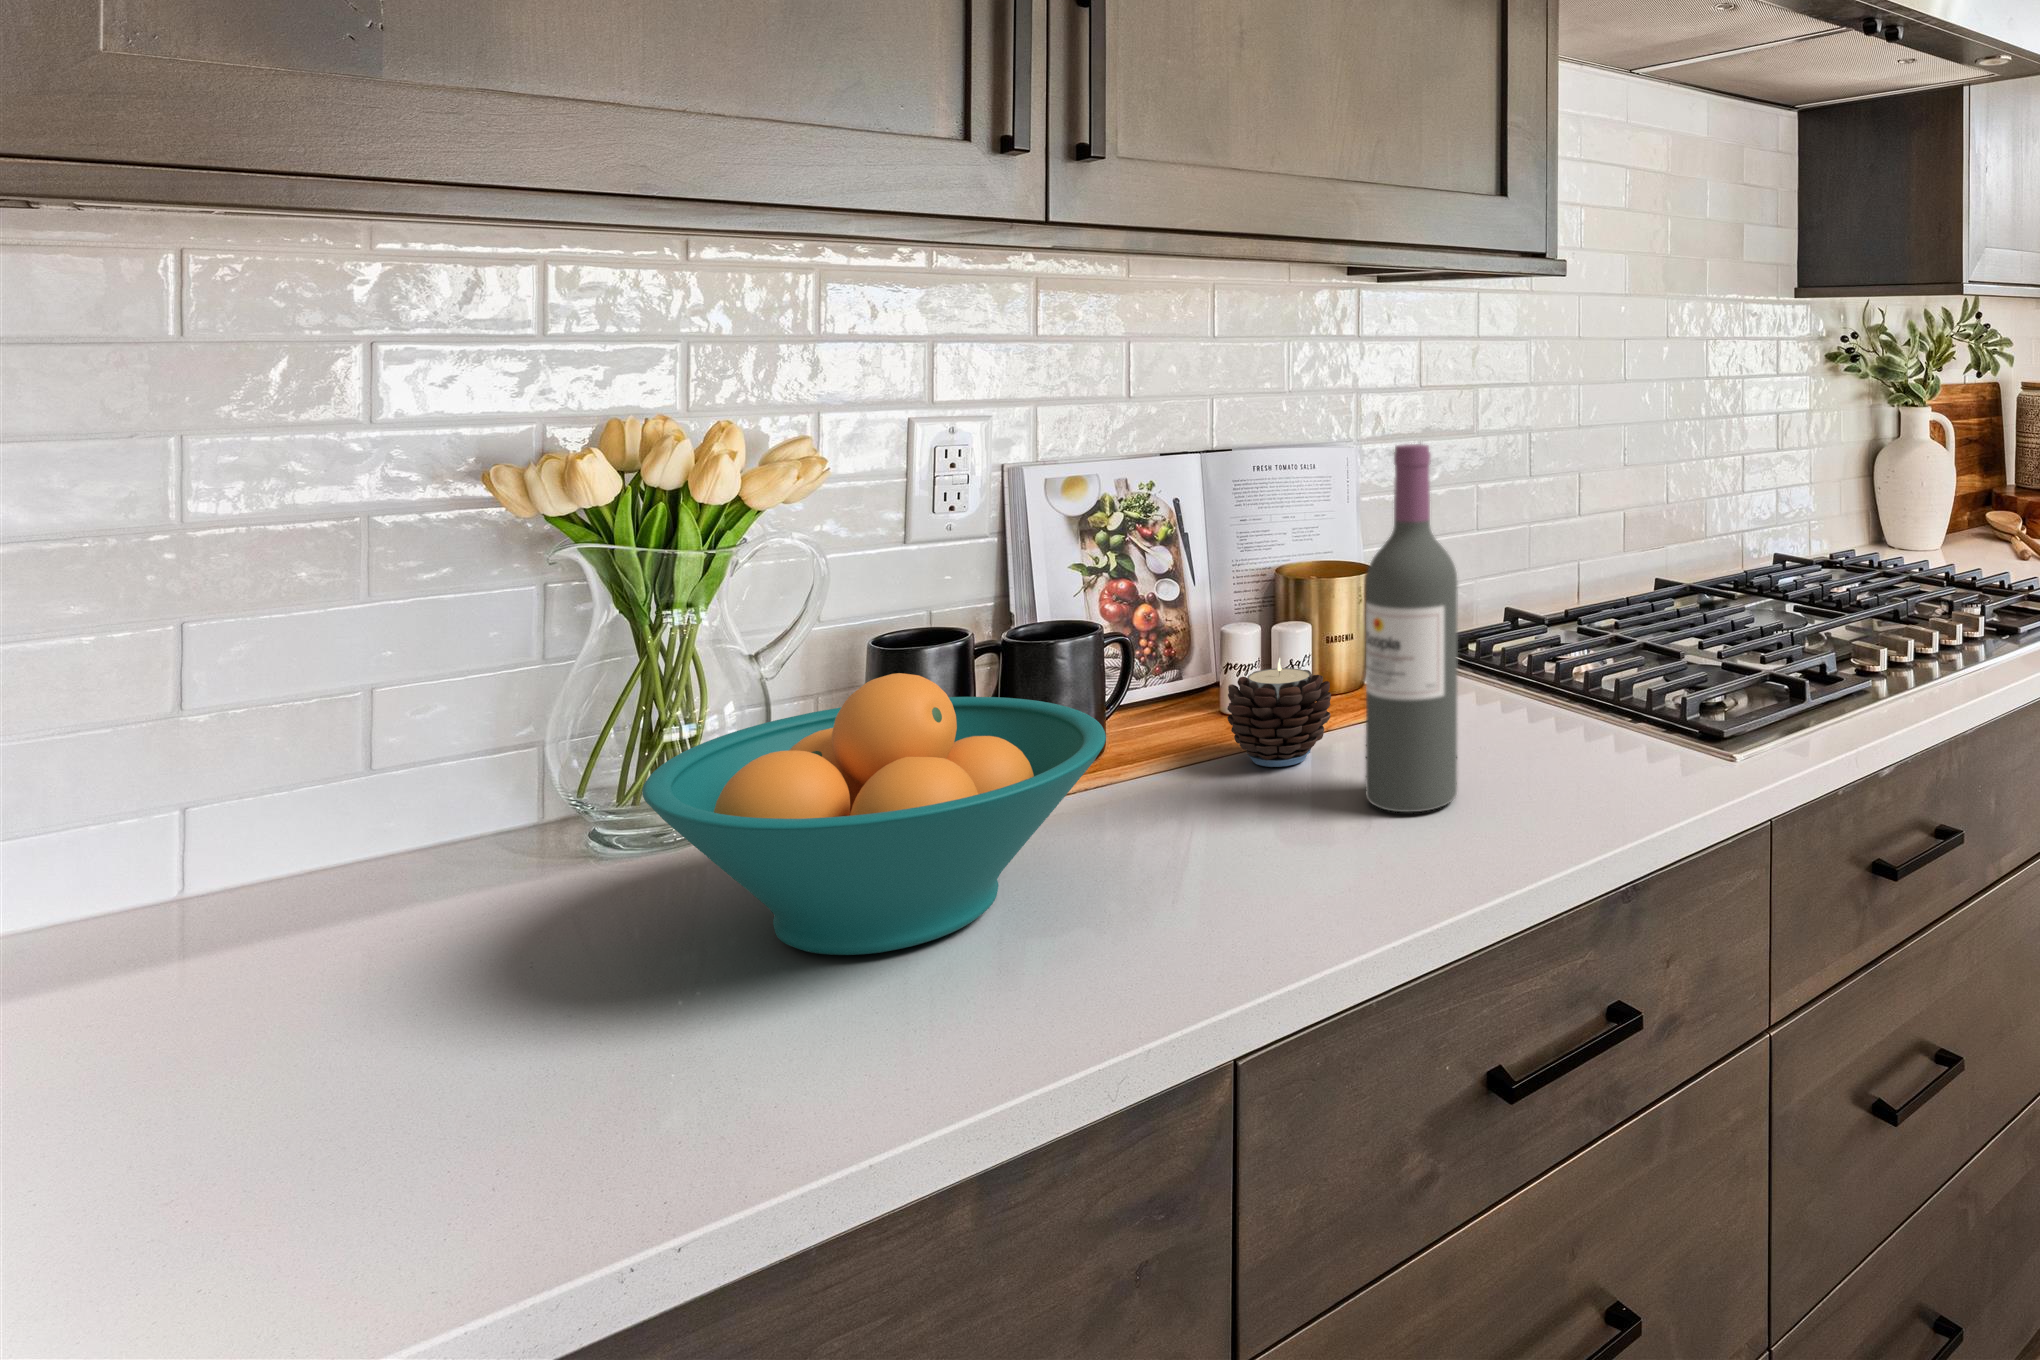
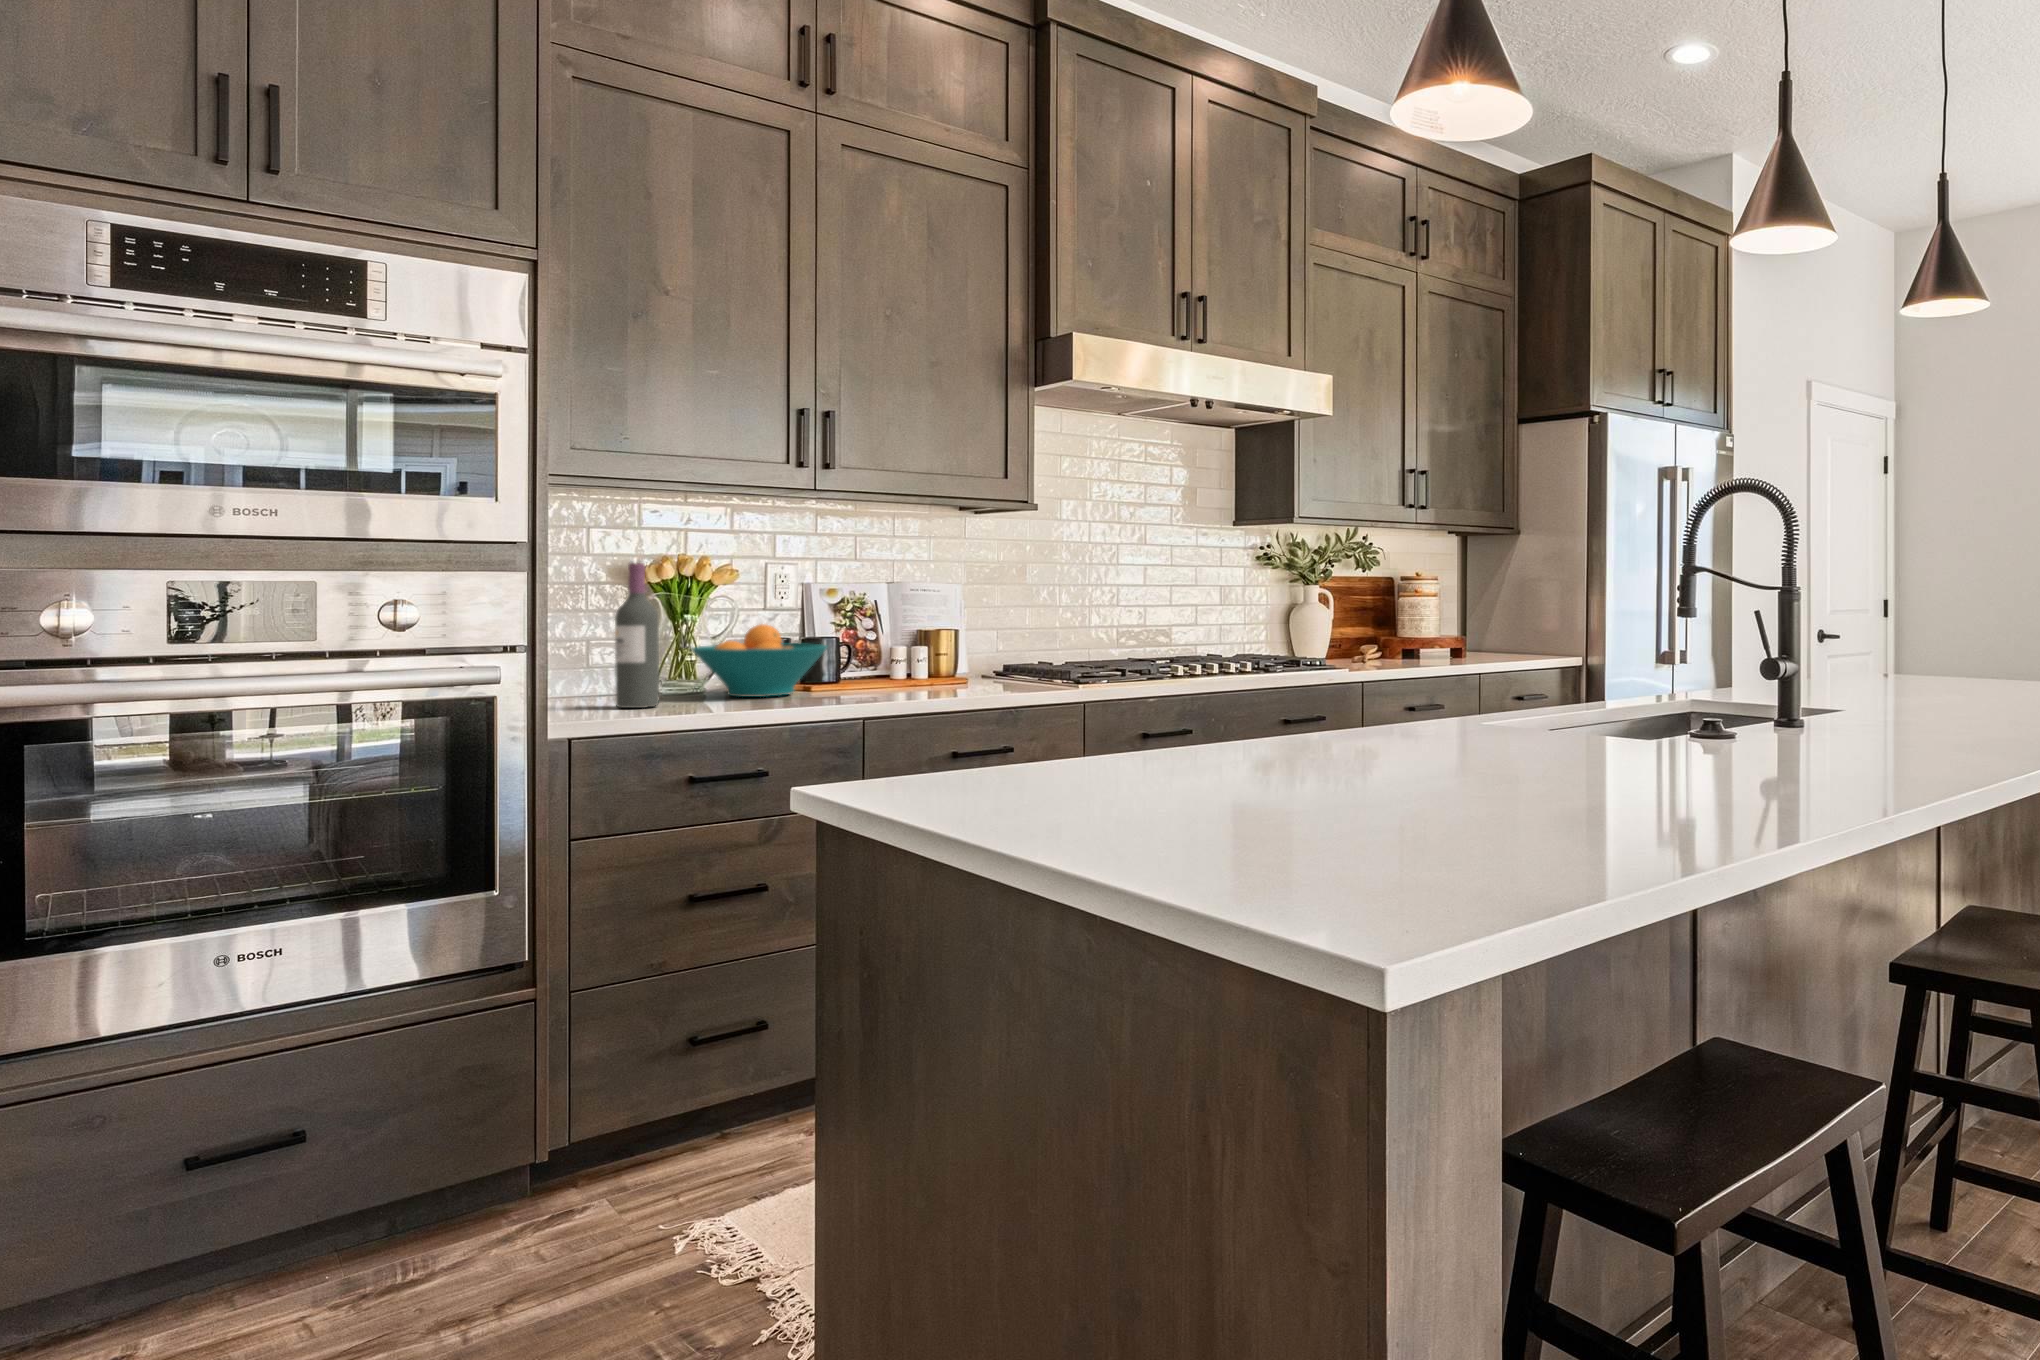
wine bottle: present [1366,444,1458,812] -> present [615,563,659,708]
candle: present [1227,658,1331,767] -> none [884,647,925,684]

